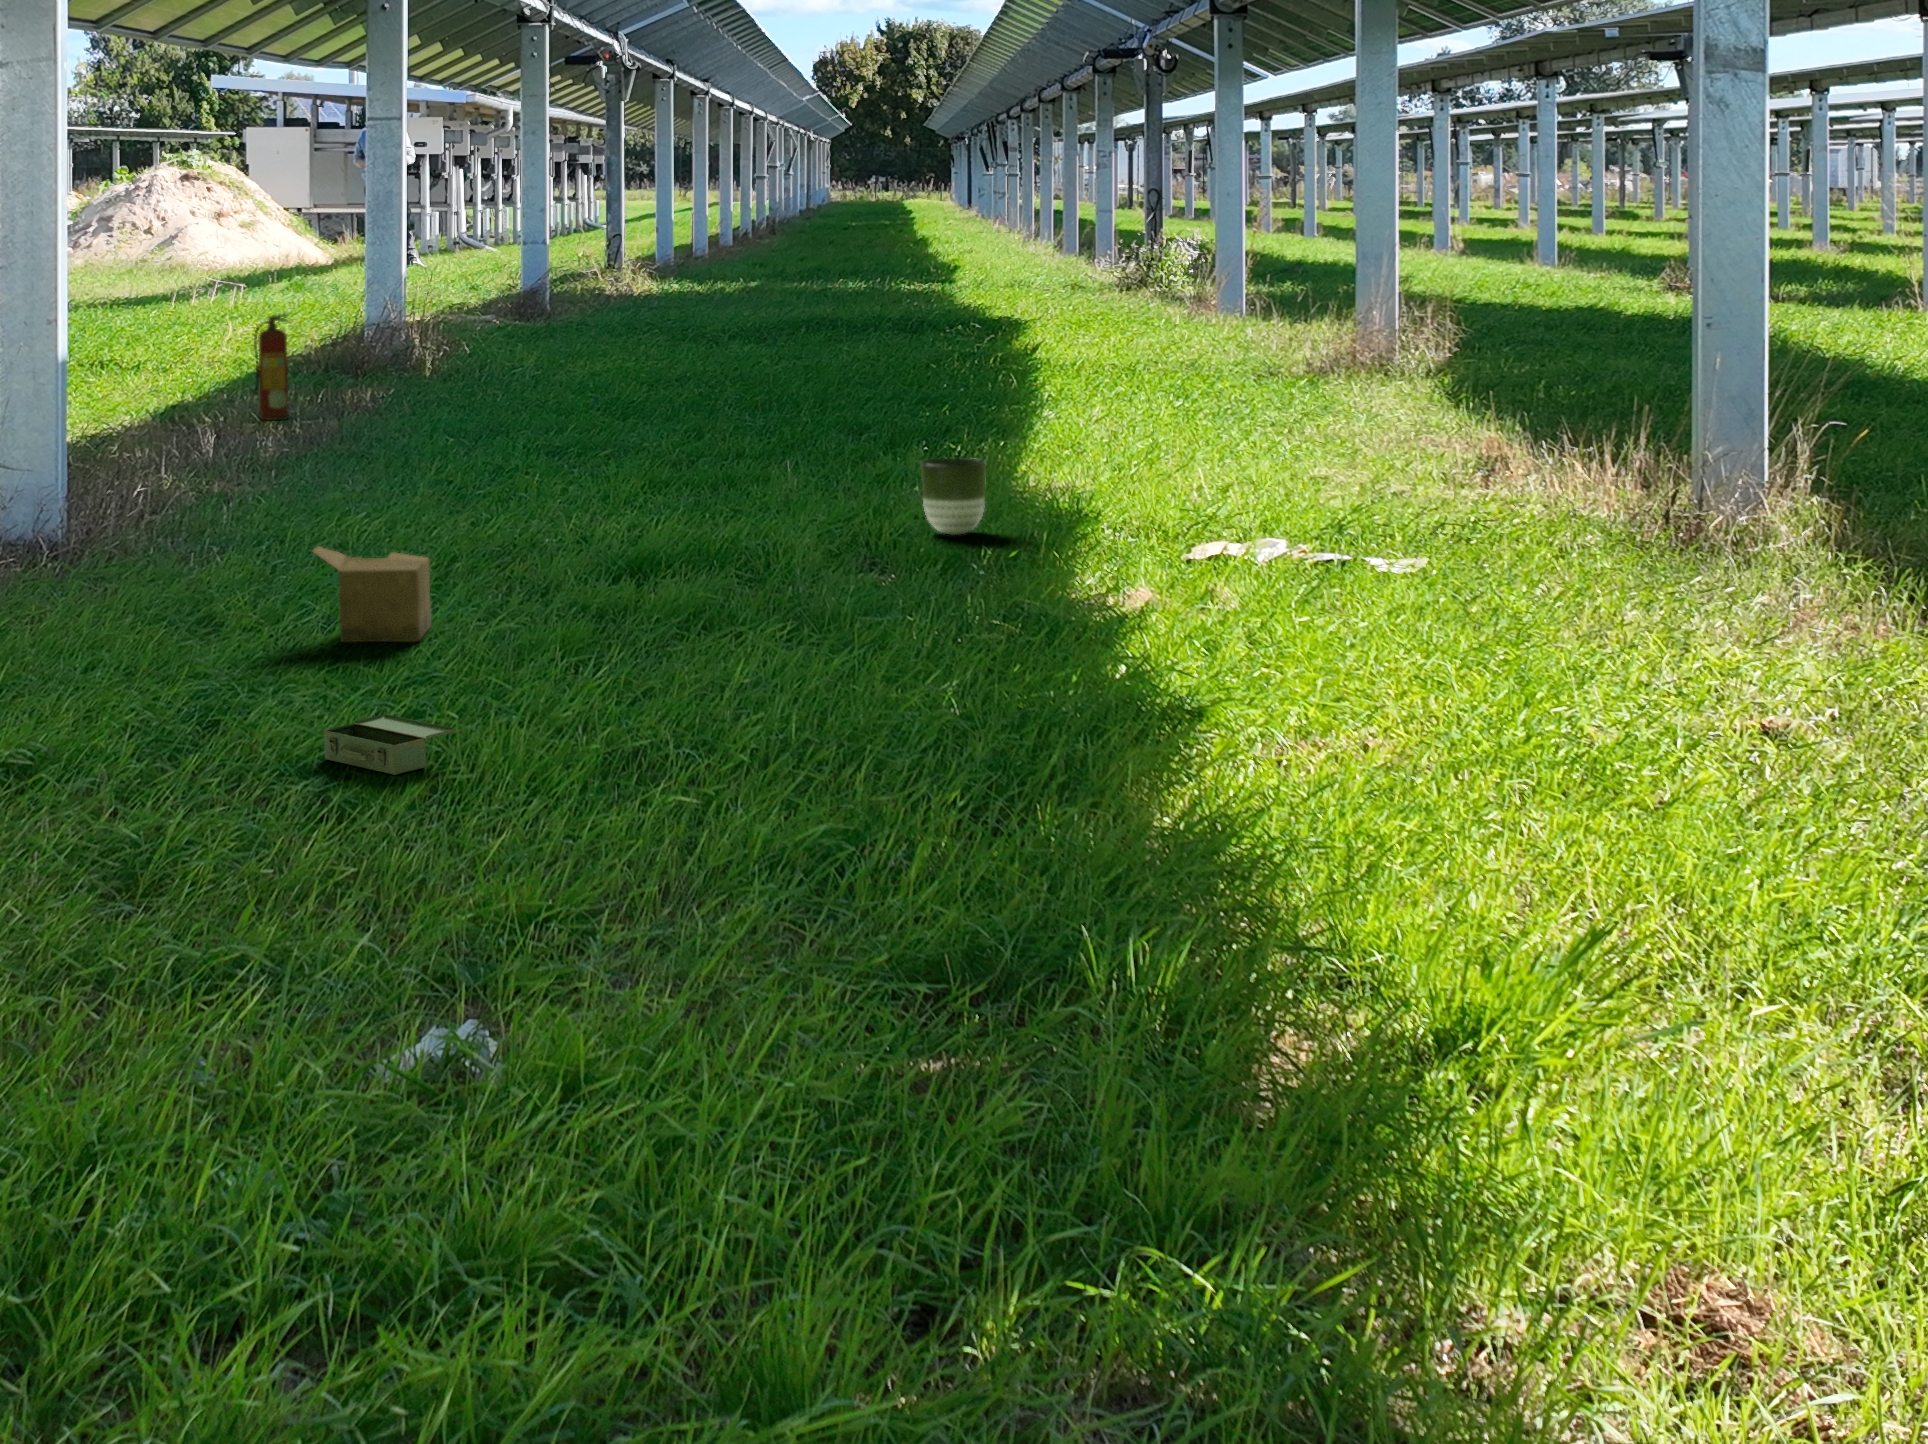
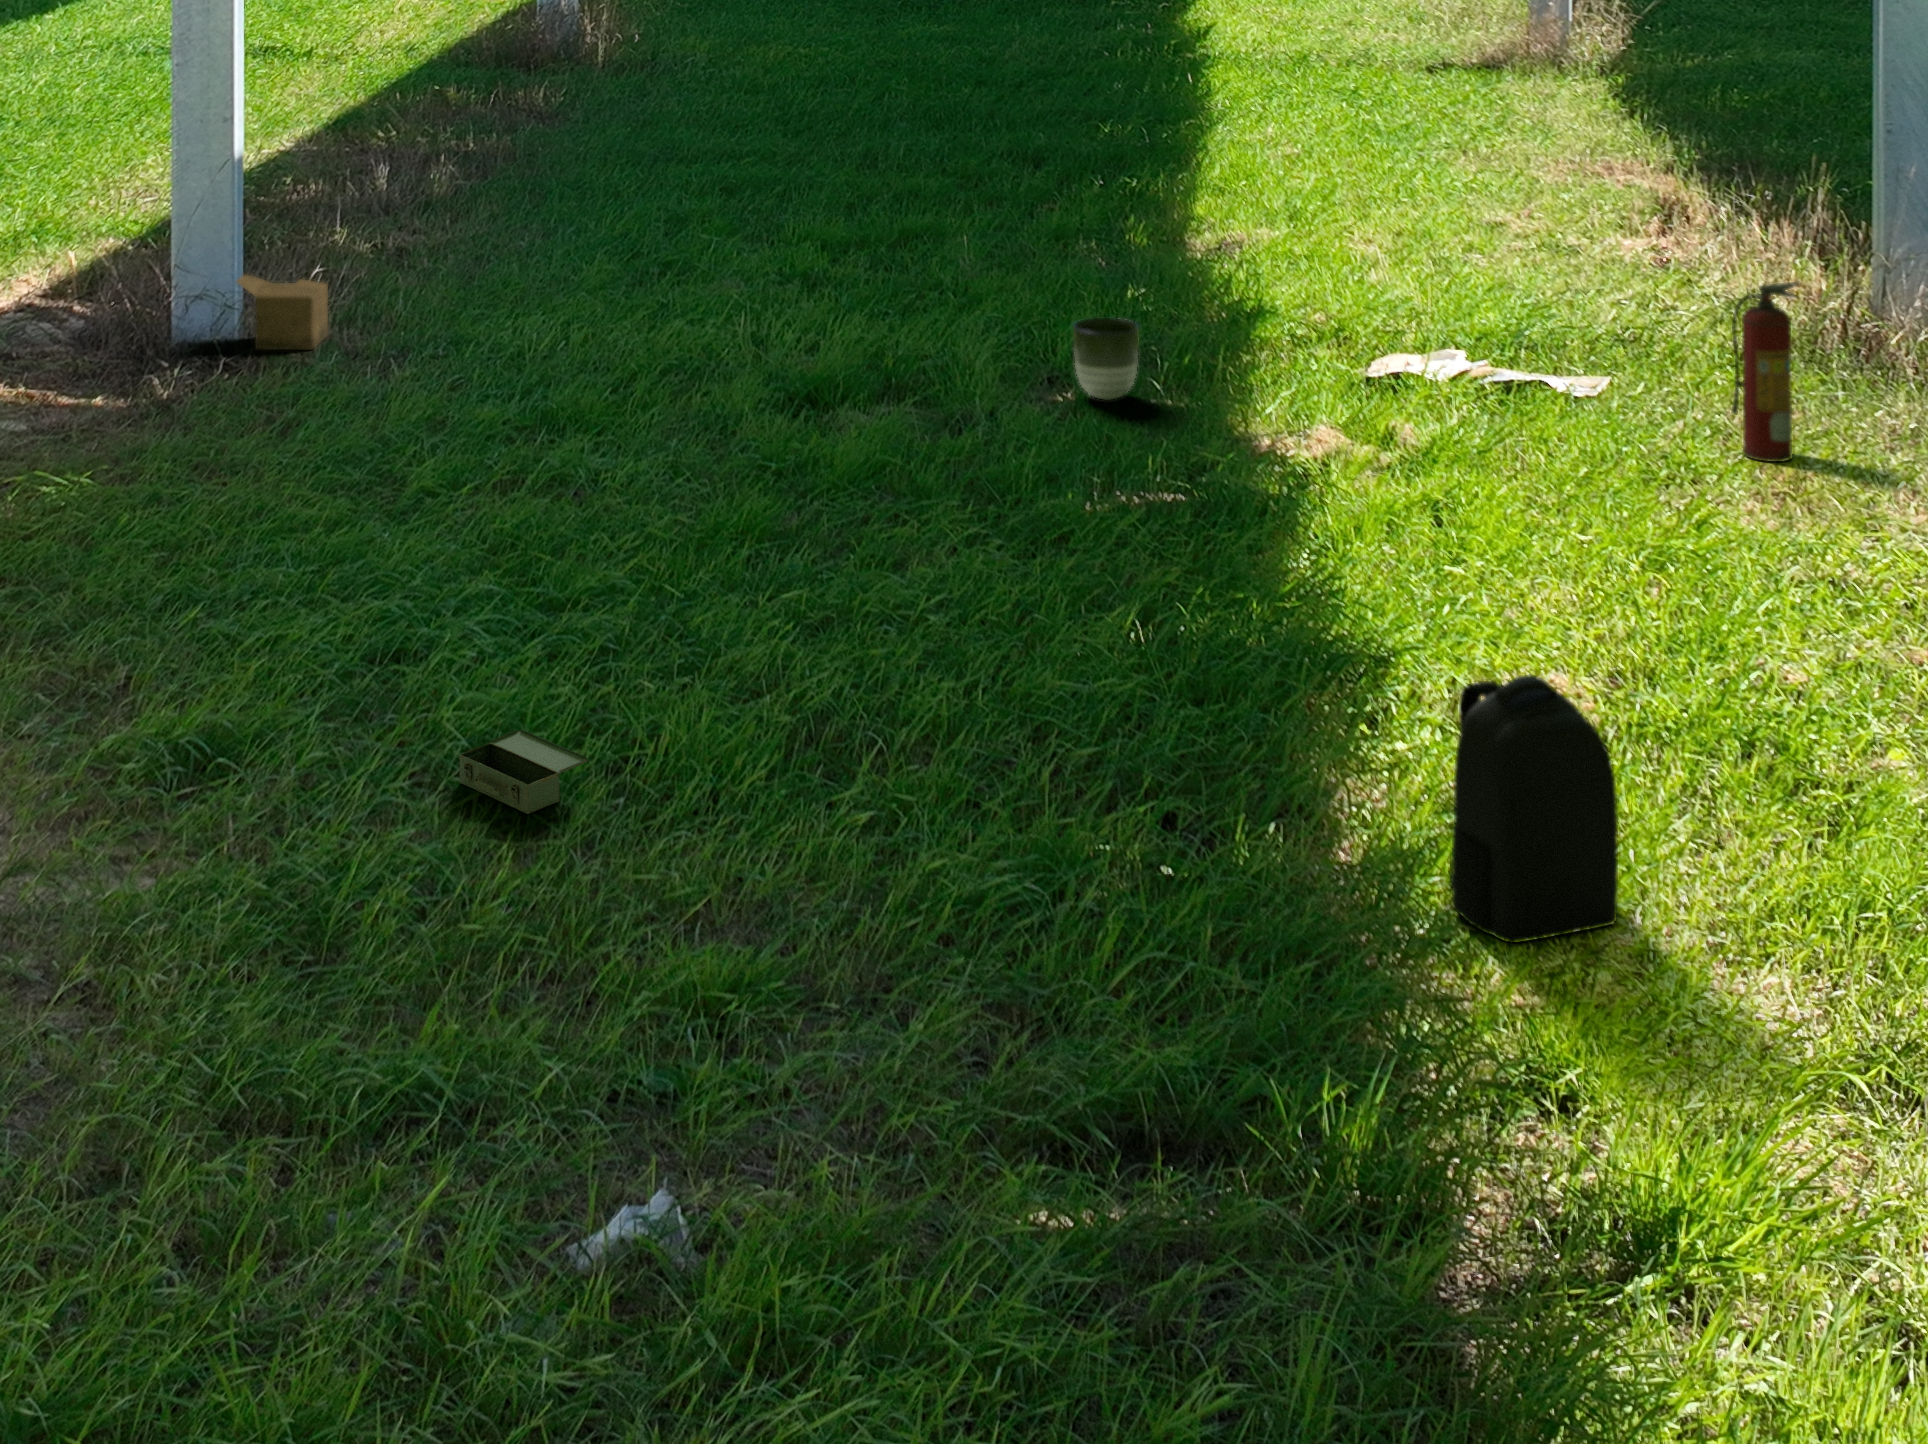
fire extinguisher: present [254,314,290,420] -> present [1731,282,1799,462]
cardboard box: present [313,546,431,642] -> present [236,275,328,350]
backpack: none [1327,575,1498,826] -> present [1450,674,1618,943]

